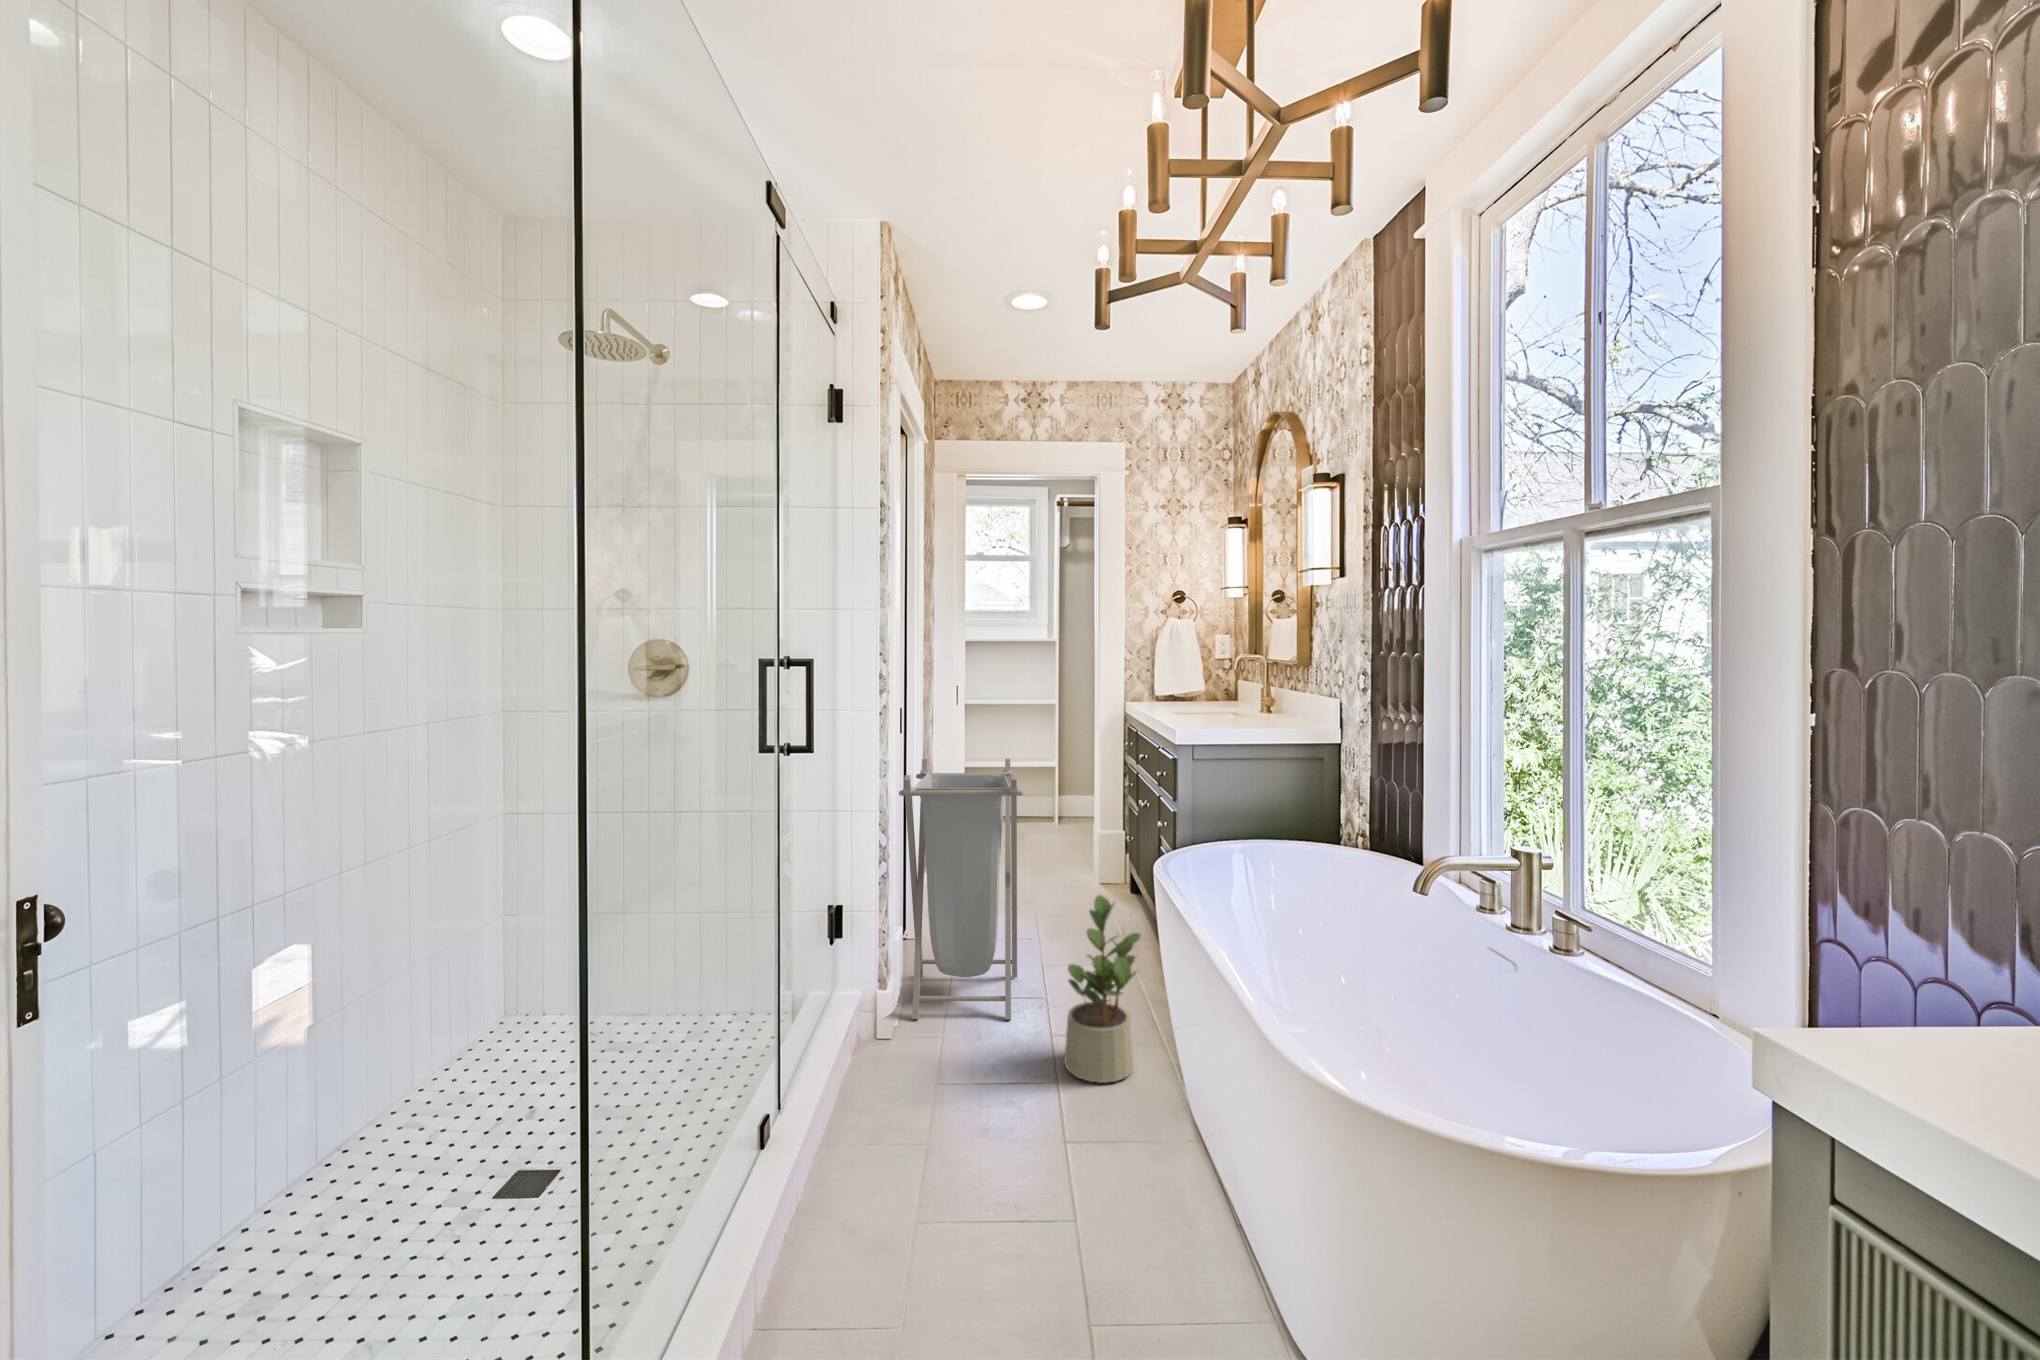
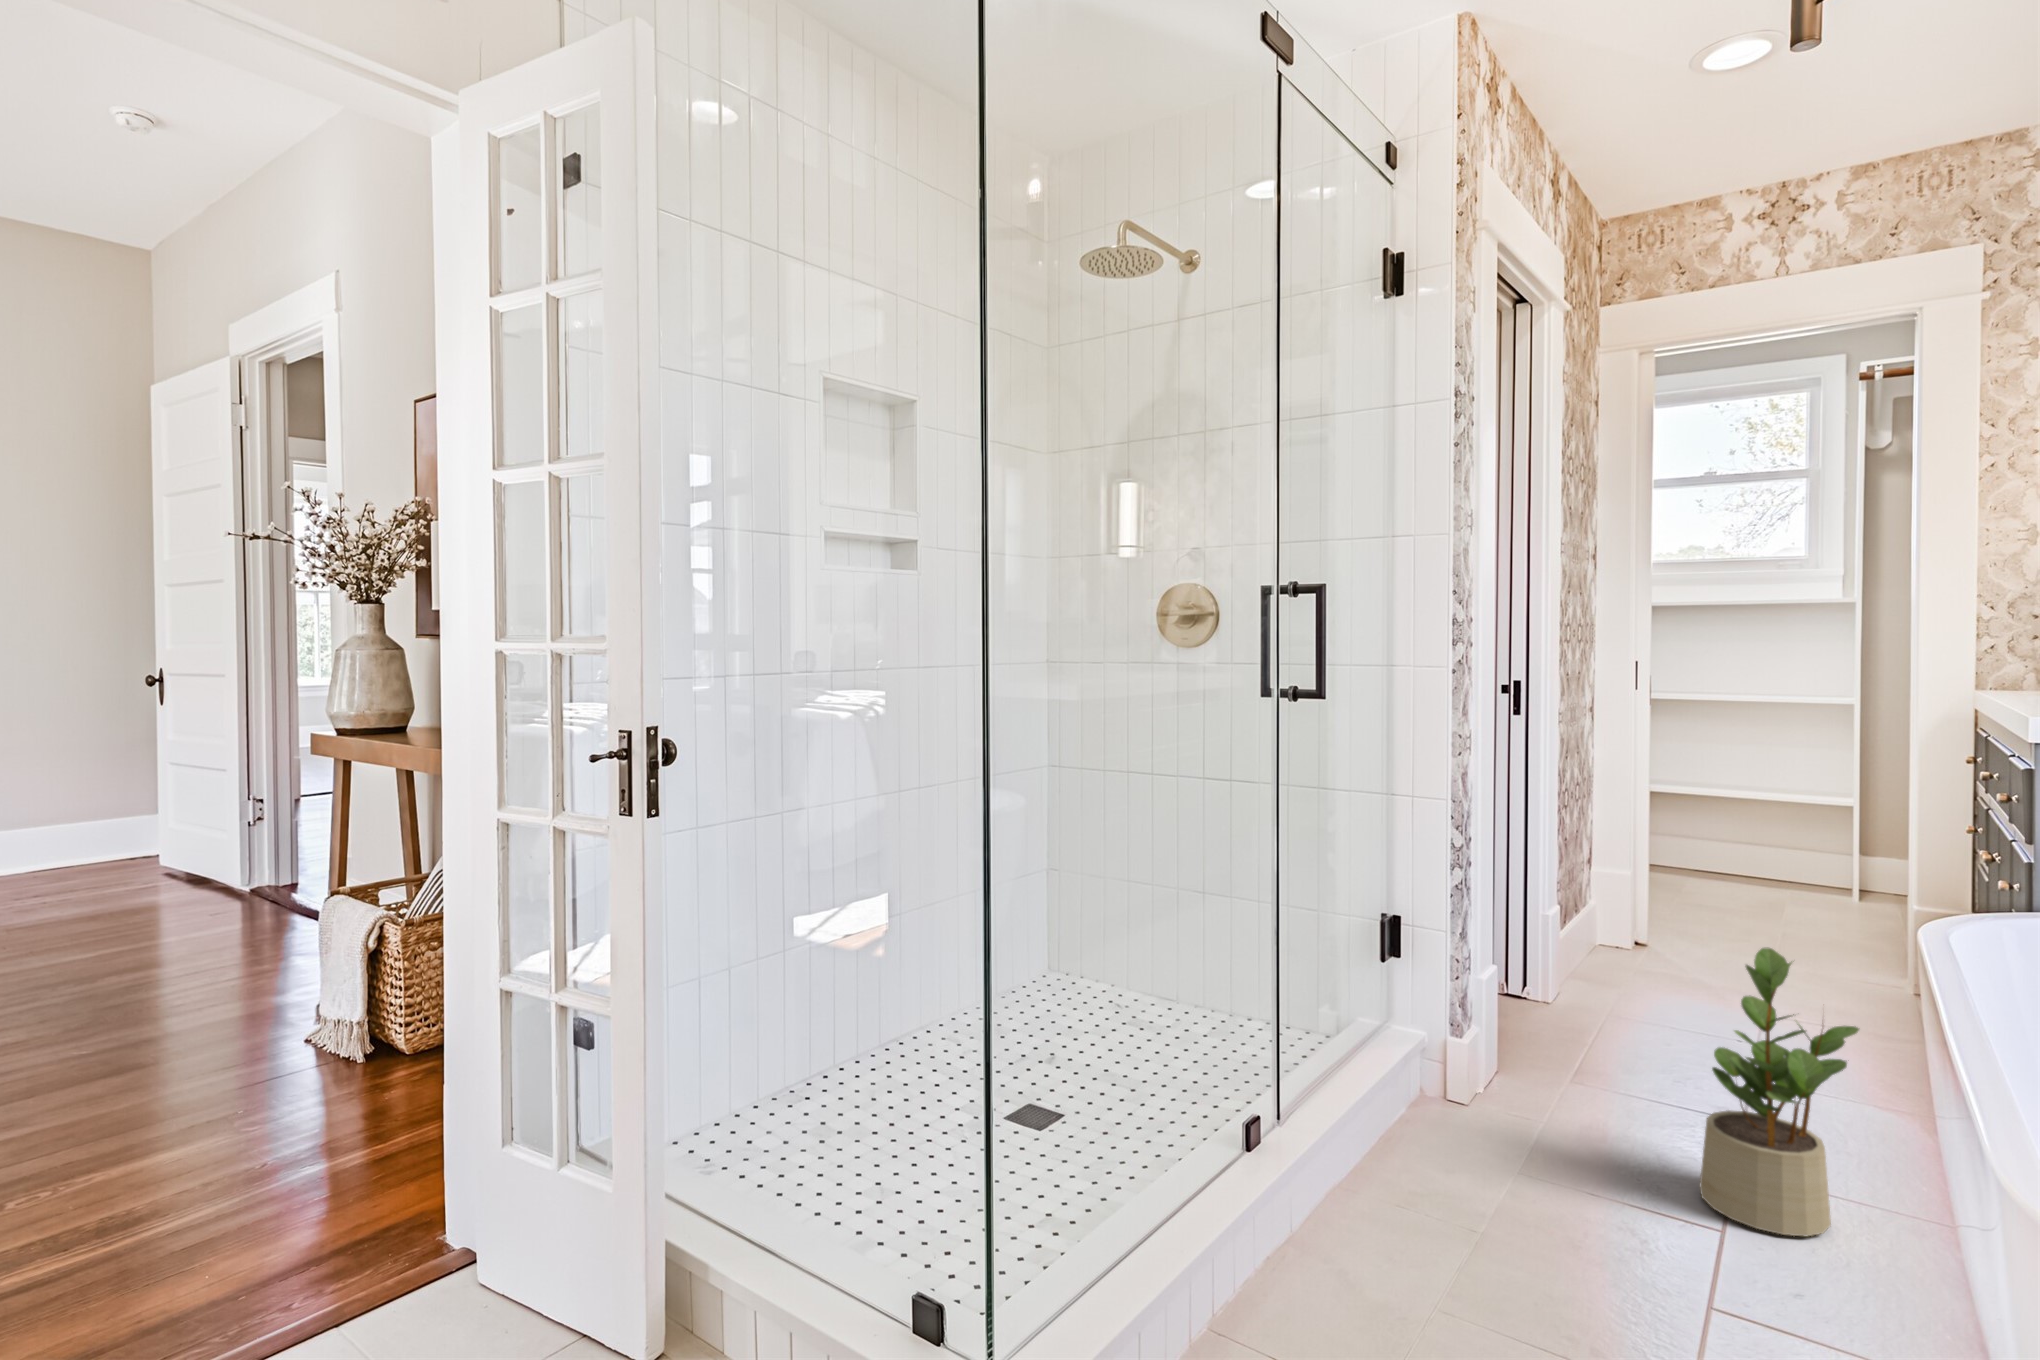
laundry hamper: present [899,759,1023,1019] -> none [1470,740,1675,1117]

